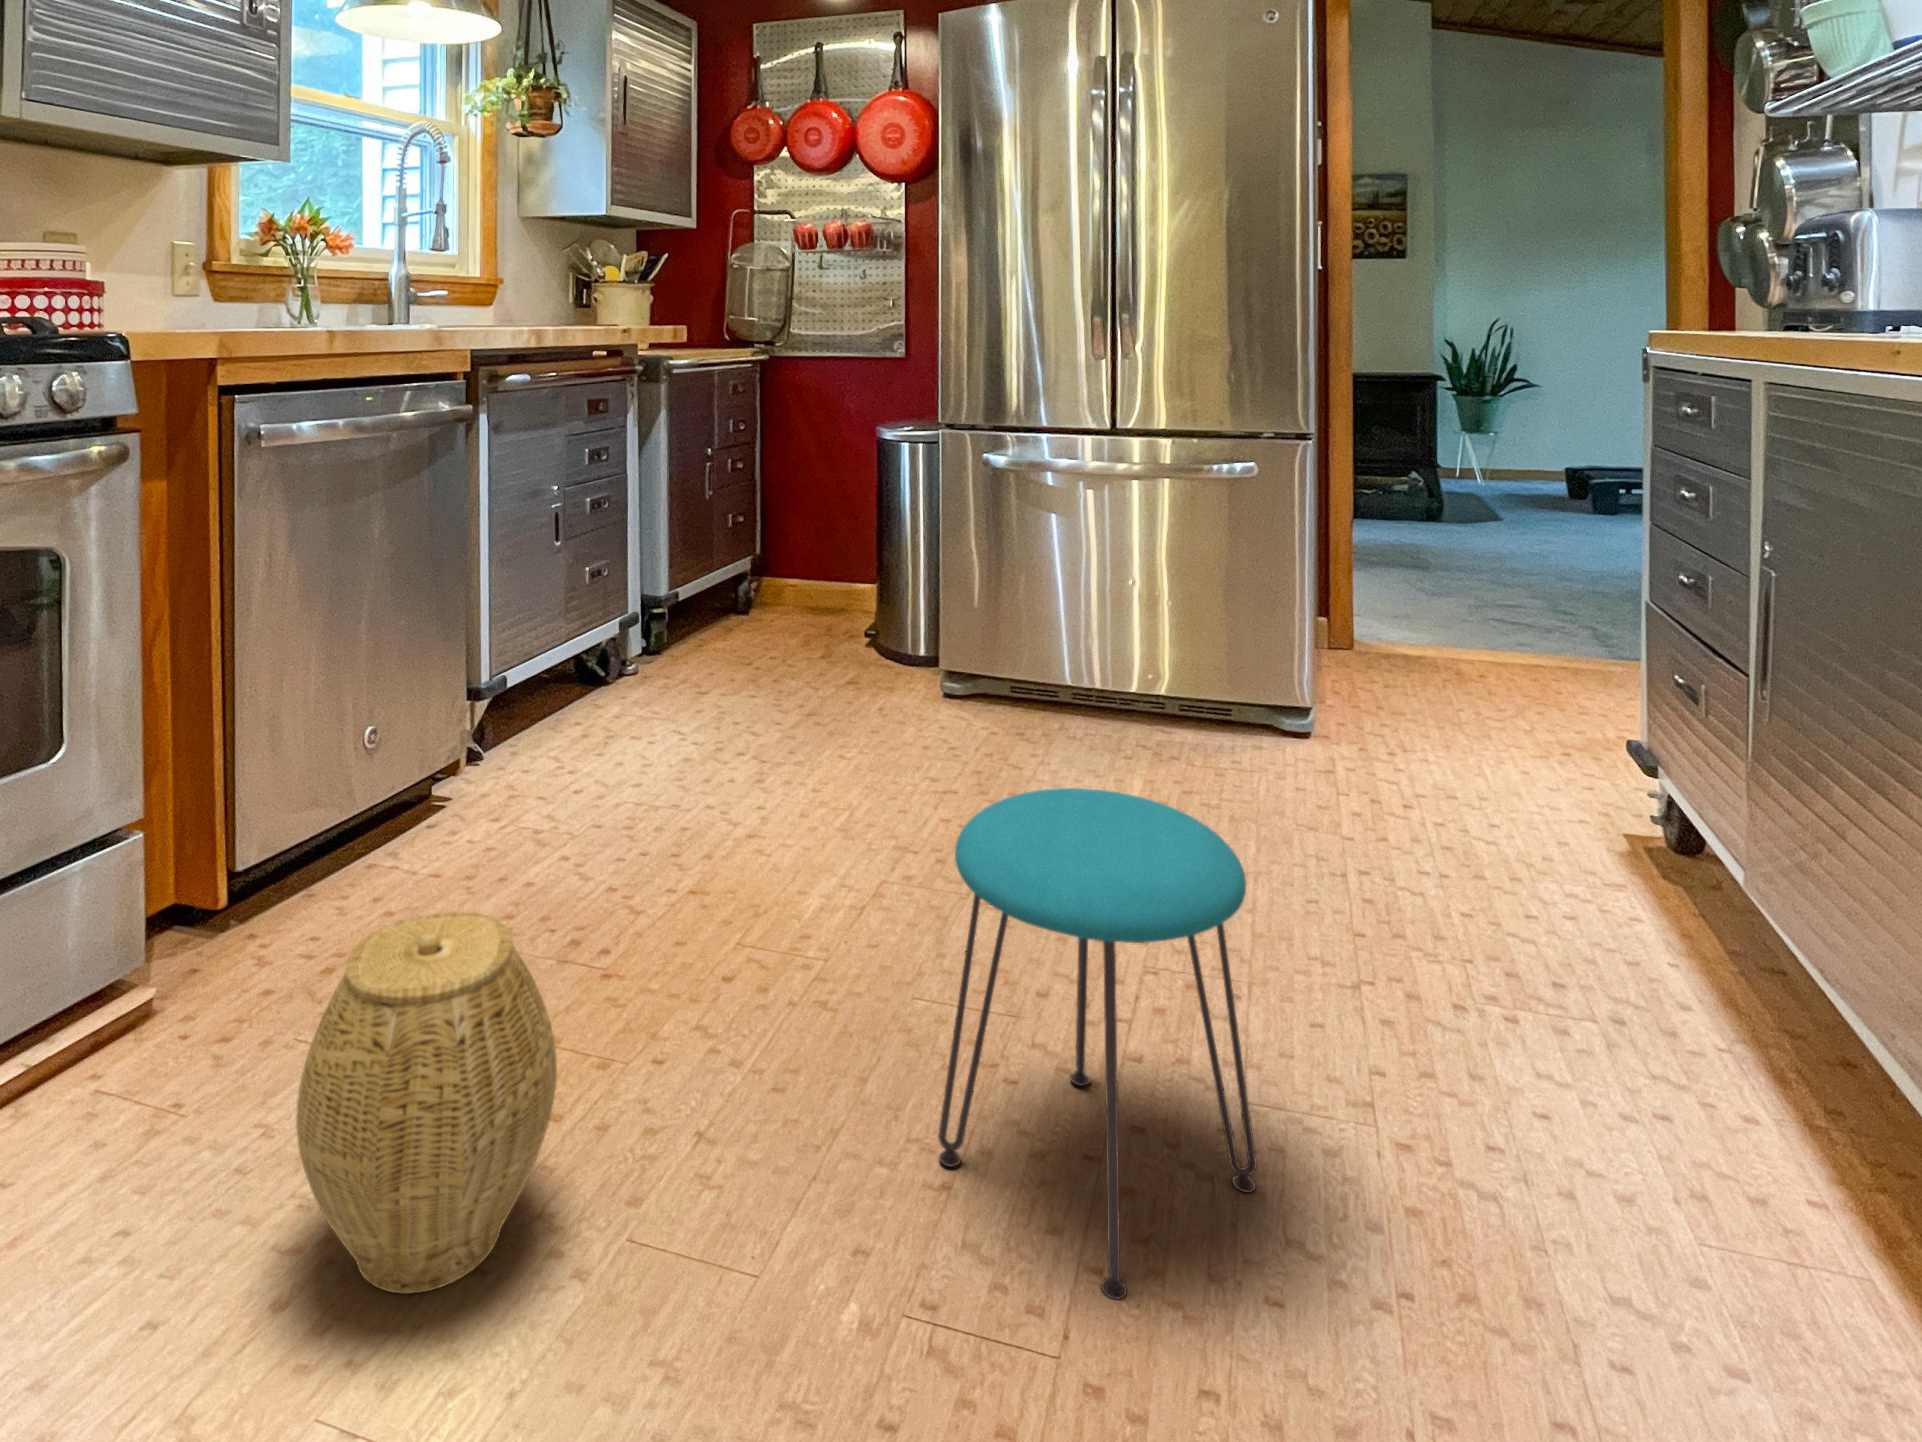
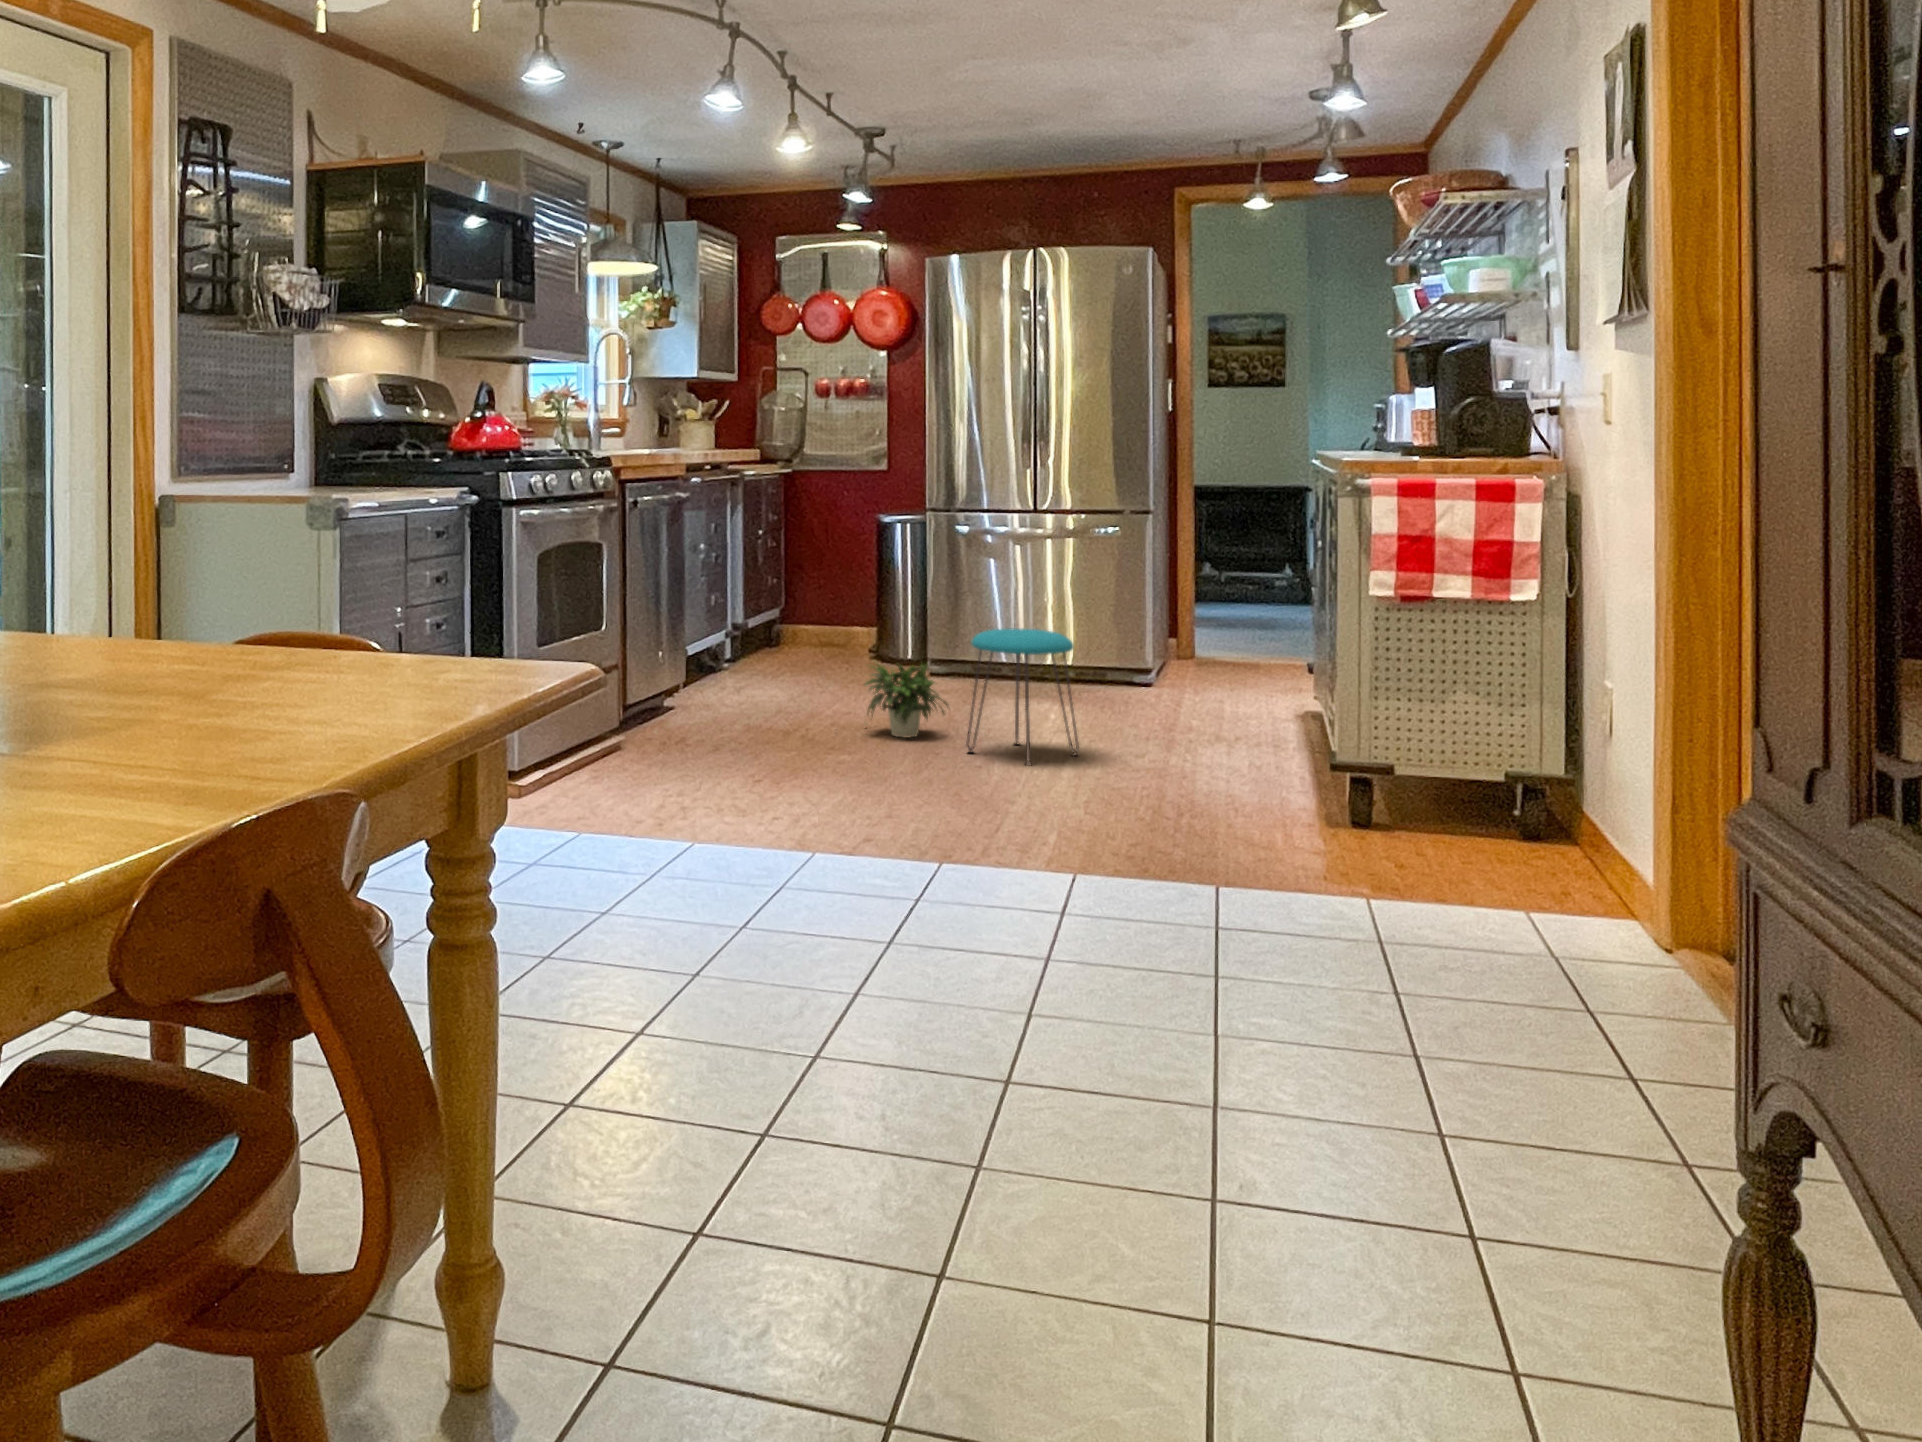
potted plant: none [651,814,920,1021] -> present [836,664,950,737]
woven basket: present [296,913,557,1294] -> none [759,659,841,765]

